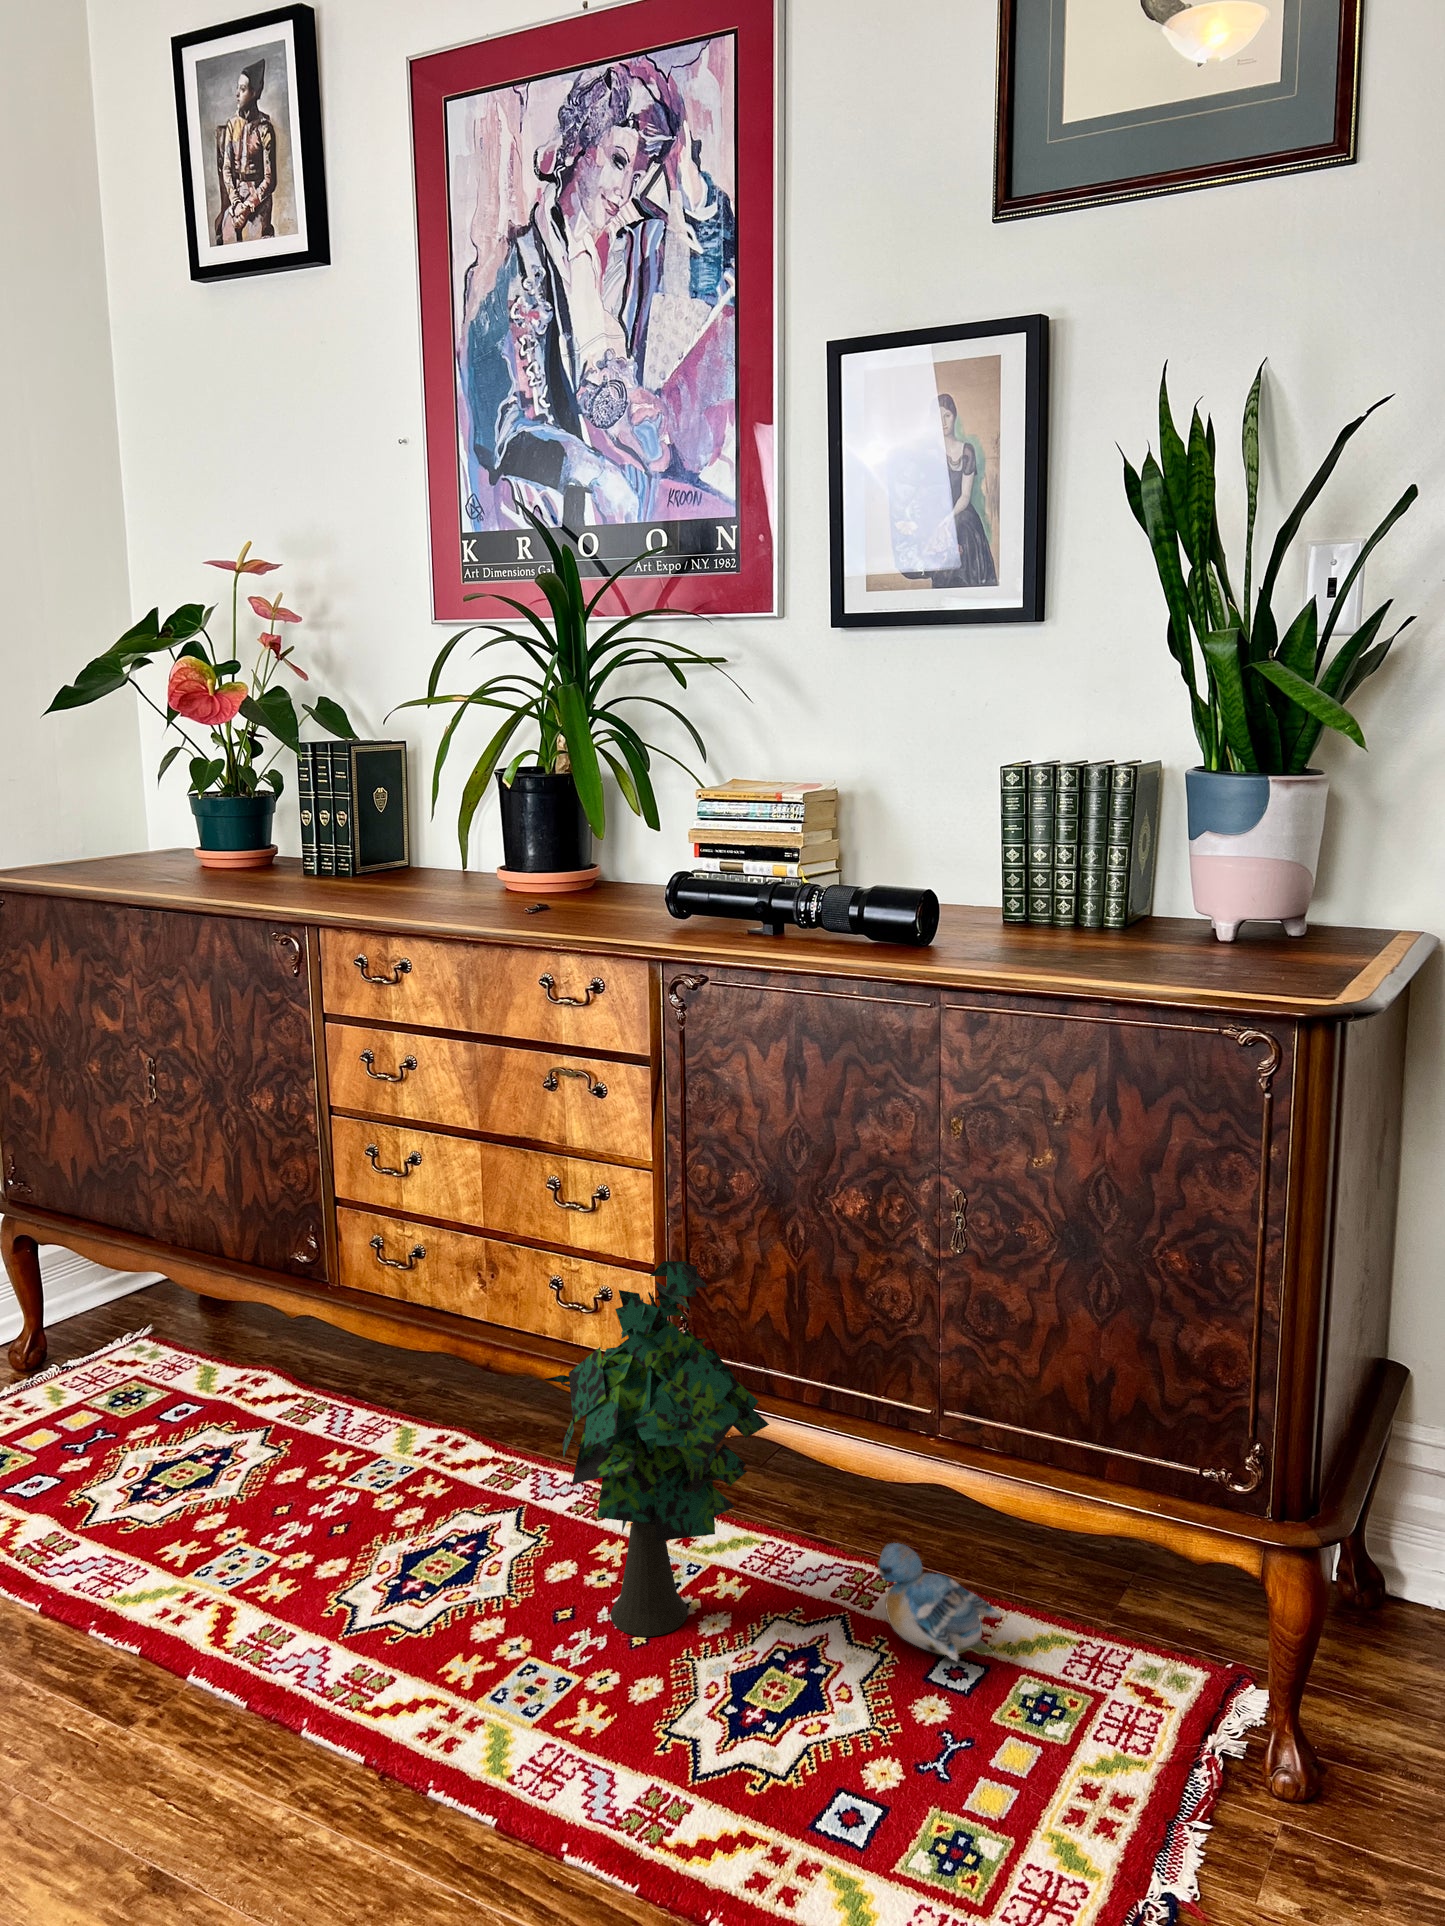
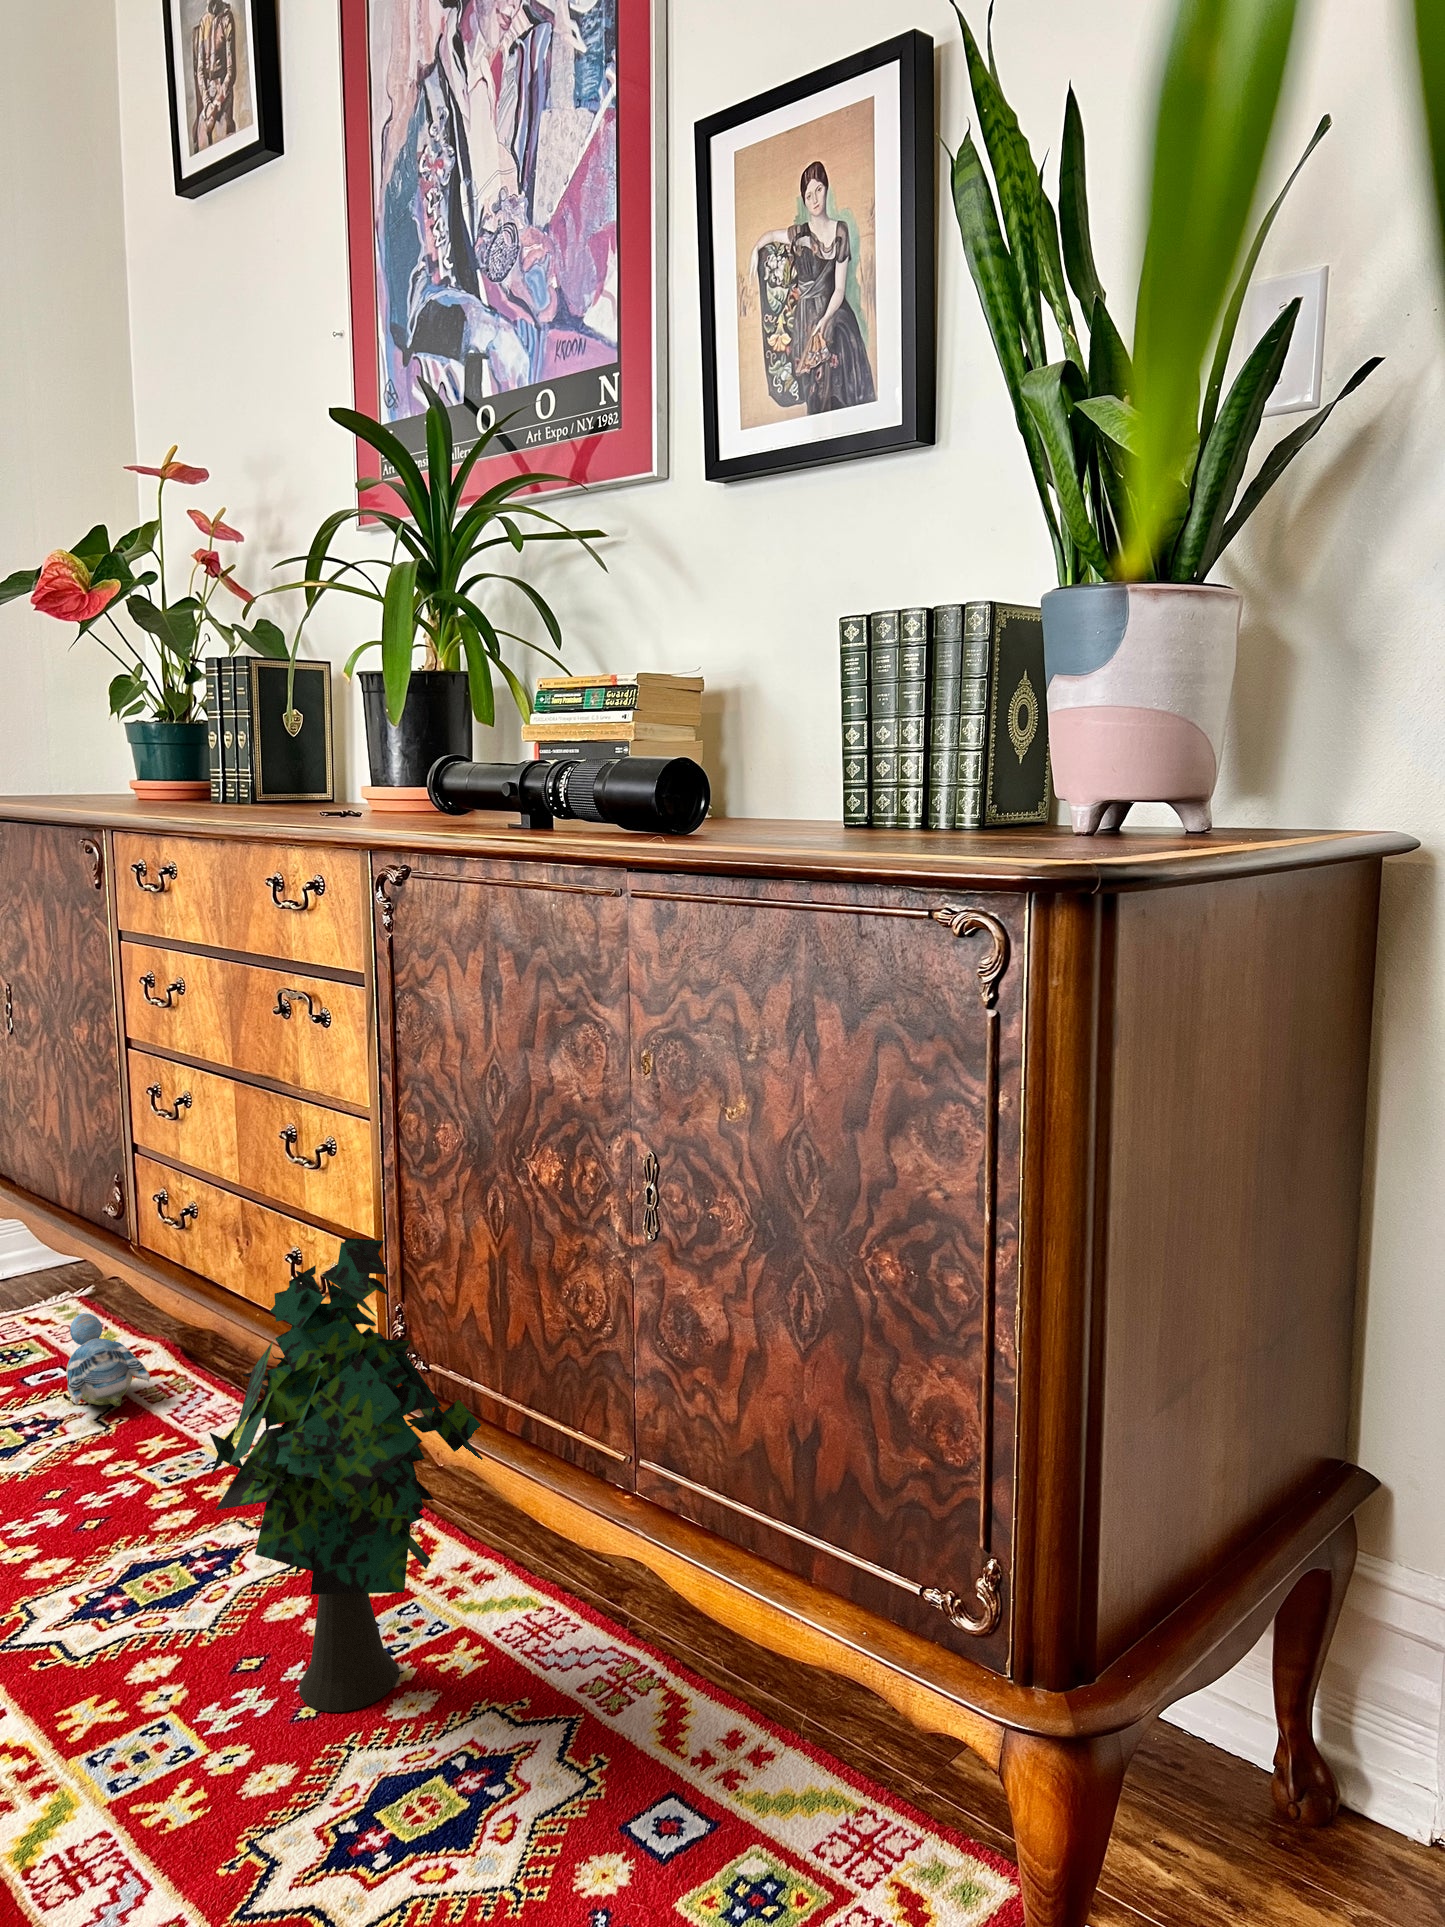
plush toy: present [878,1543,1001,1661] -> present [66,1313,150,1406]

